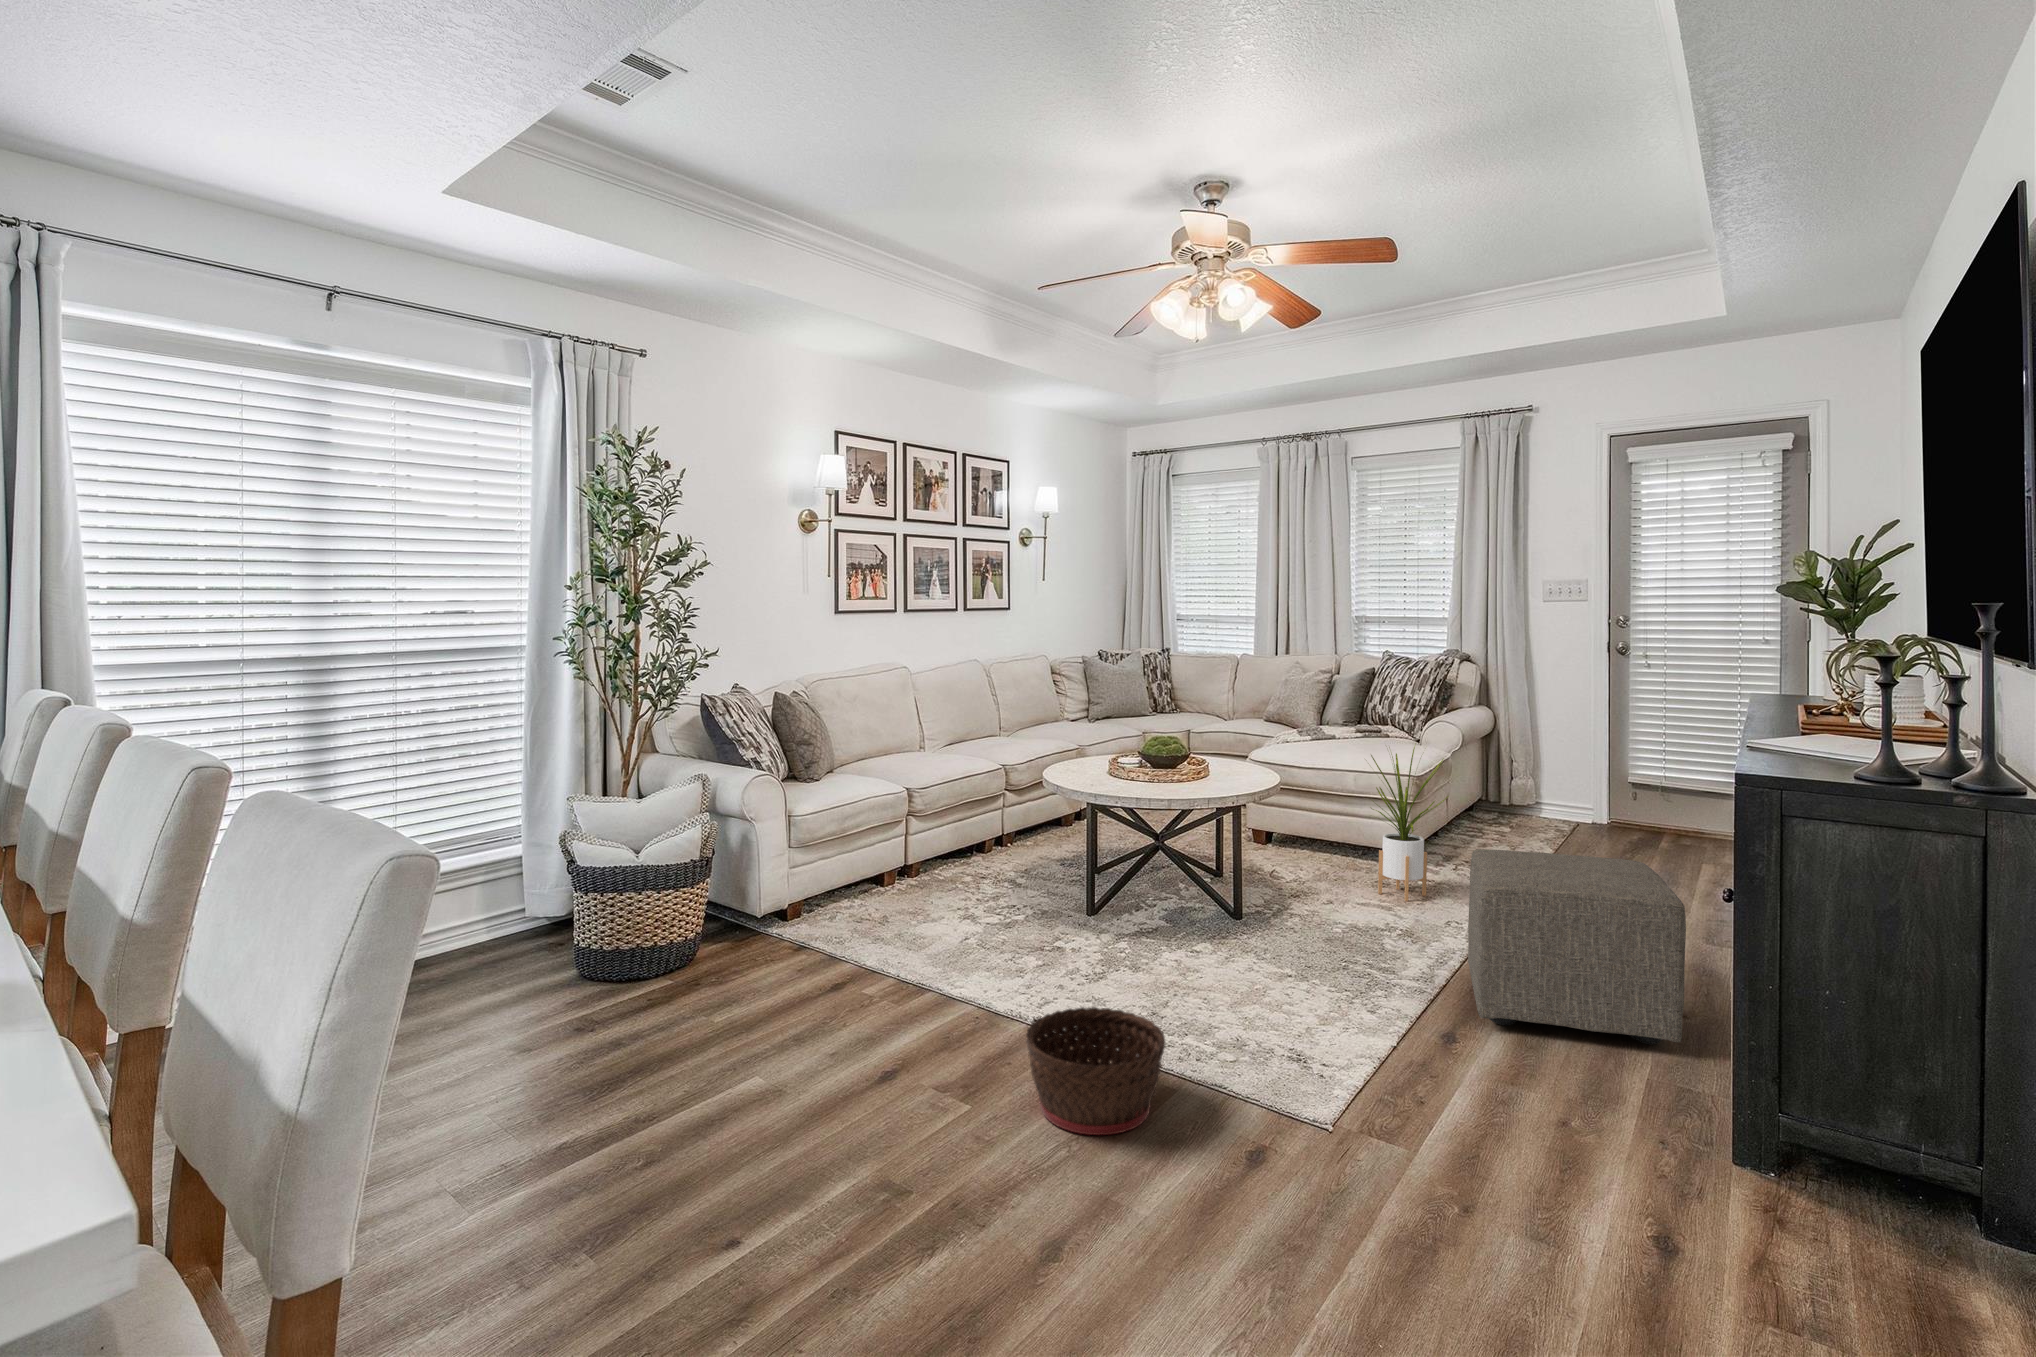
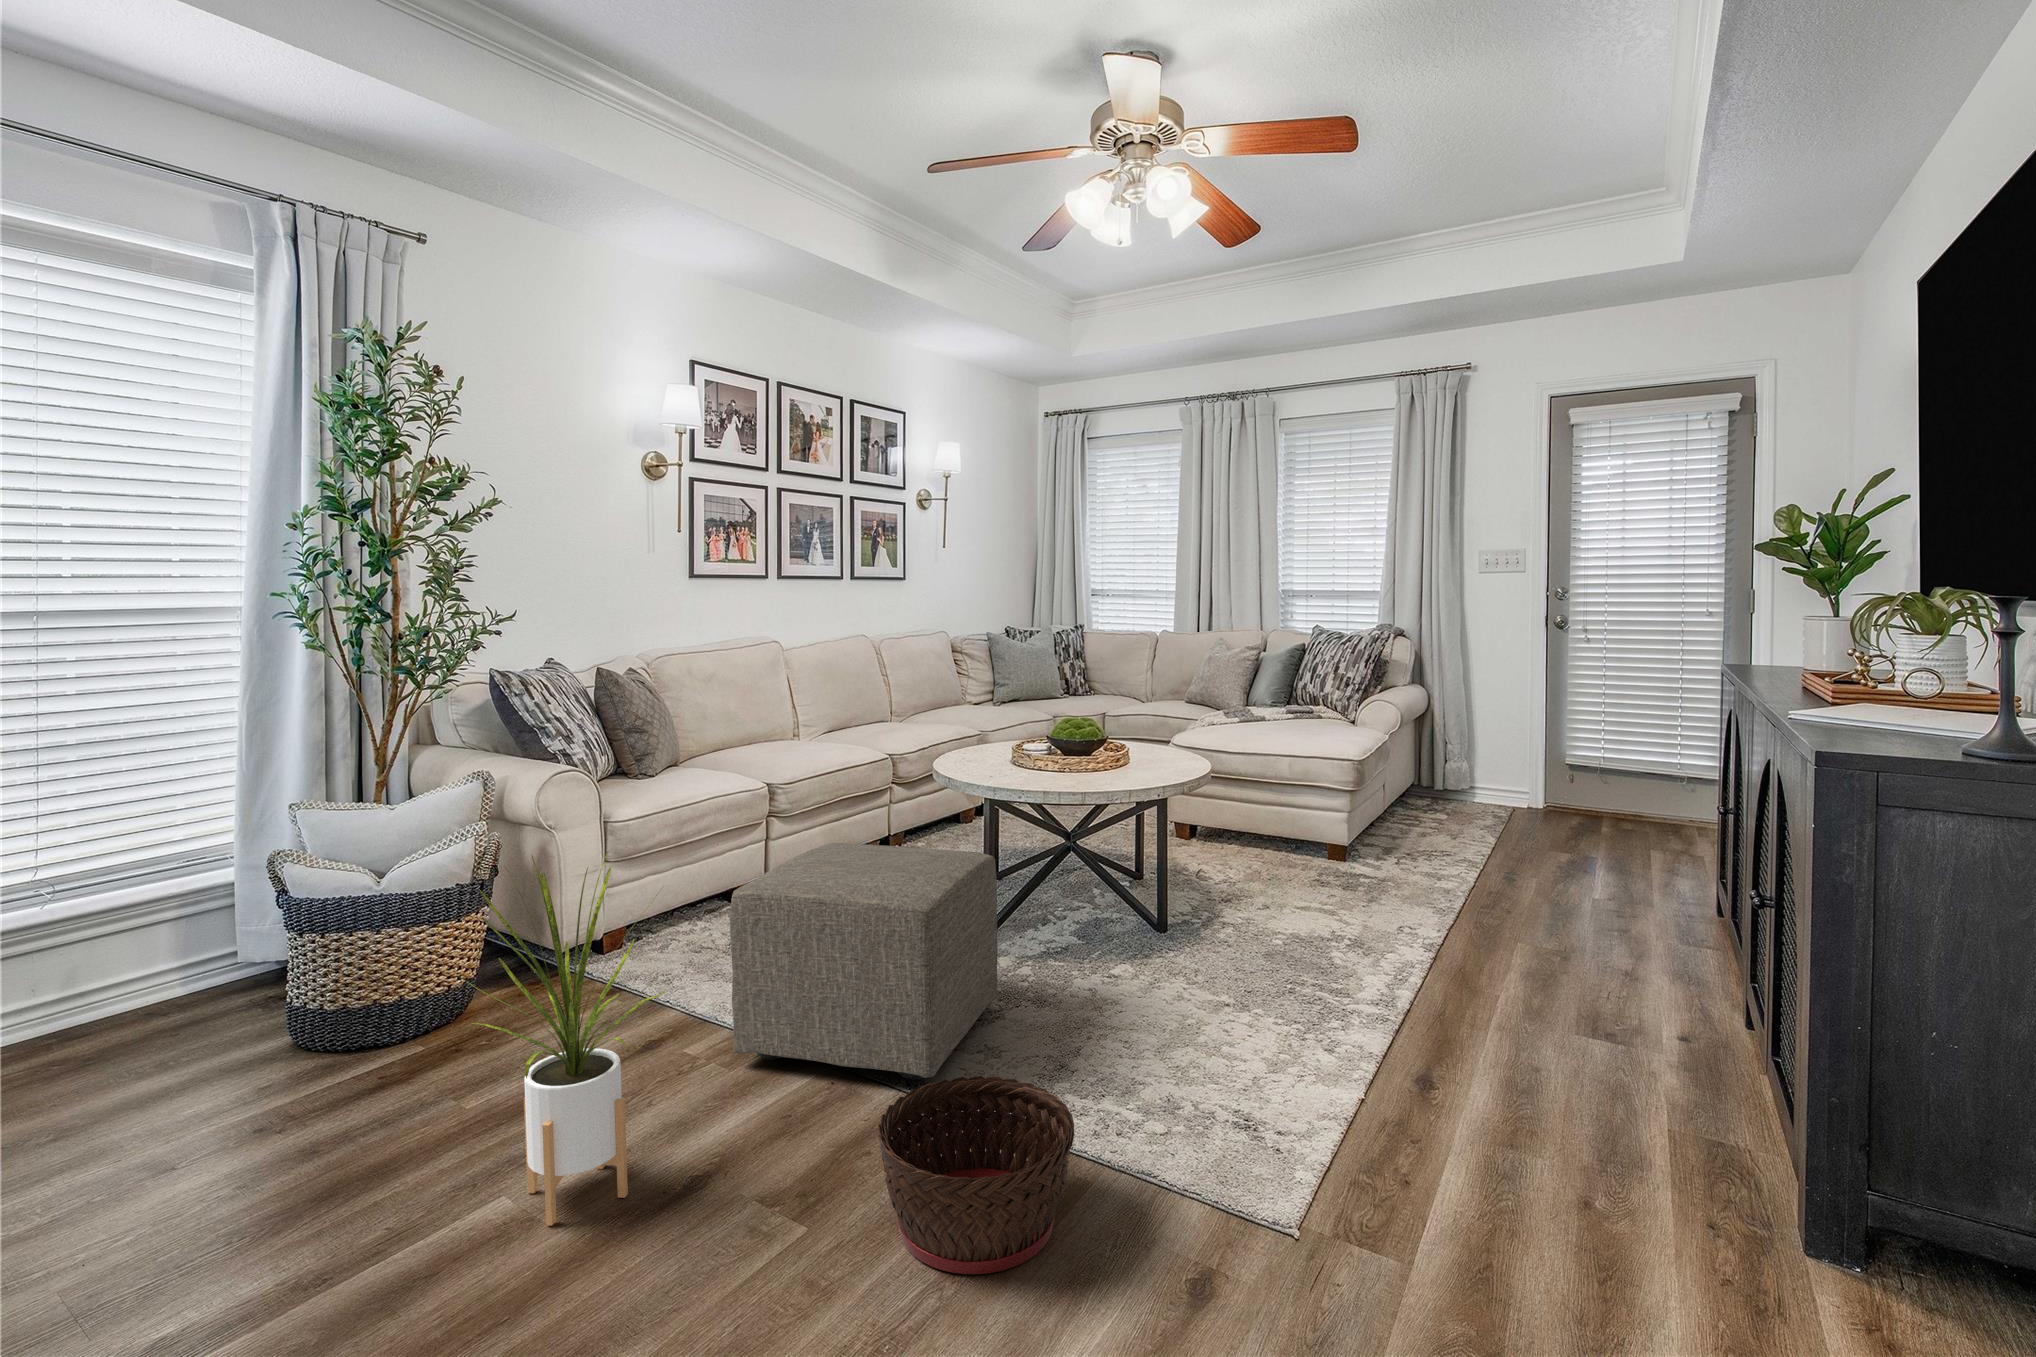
house plant: present [1371,747,1446,901] -> present [455,852,666,1225]
ottoman: present [1468,849,1686,1045] -> present [730,843,998,1080]

